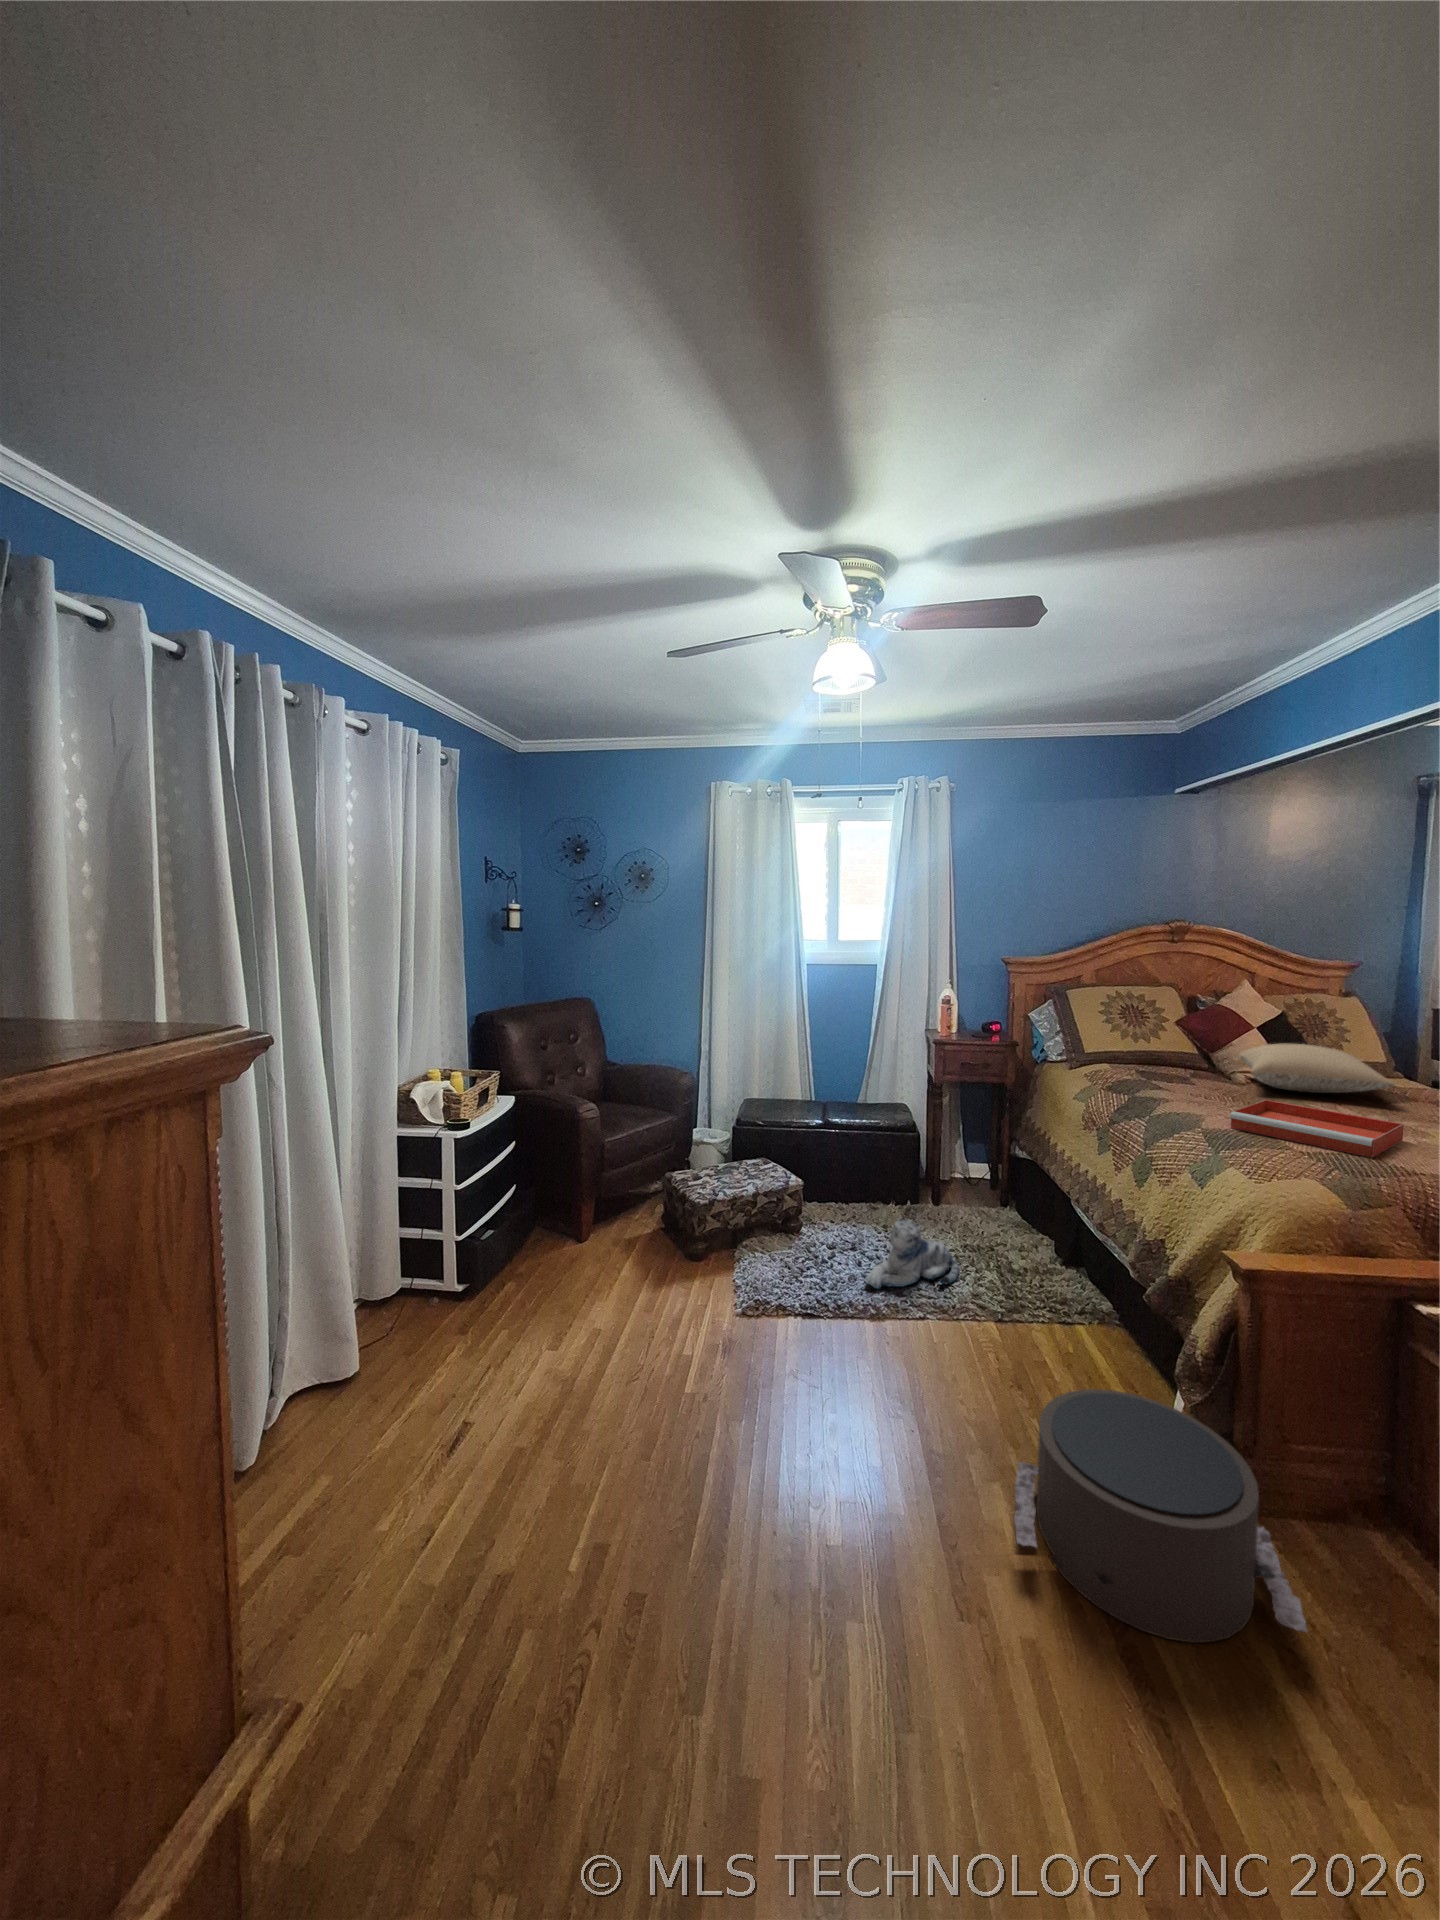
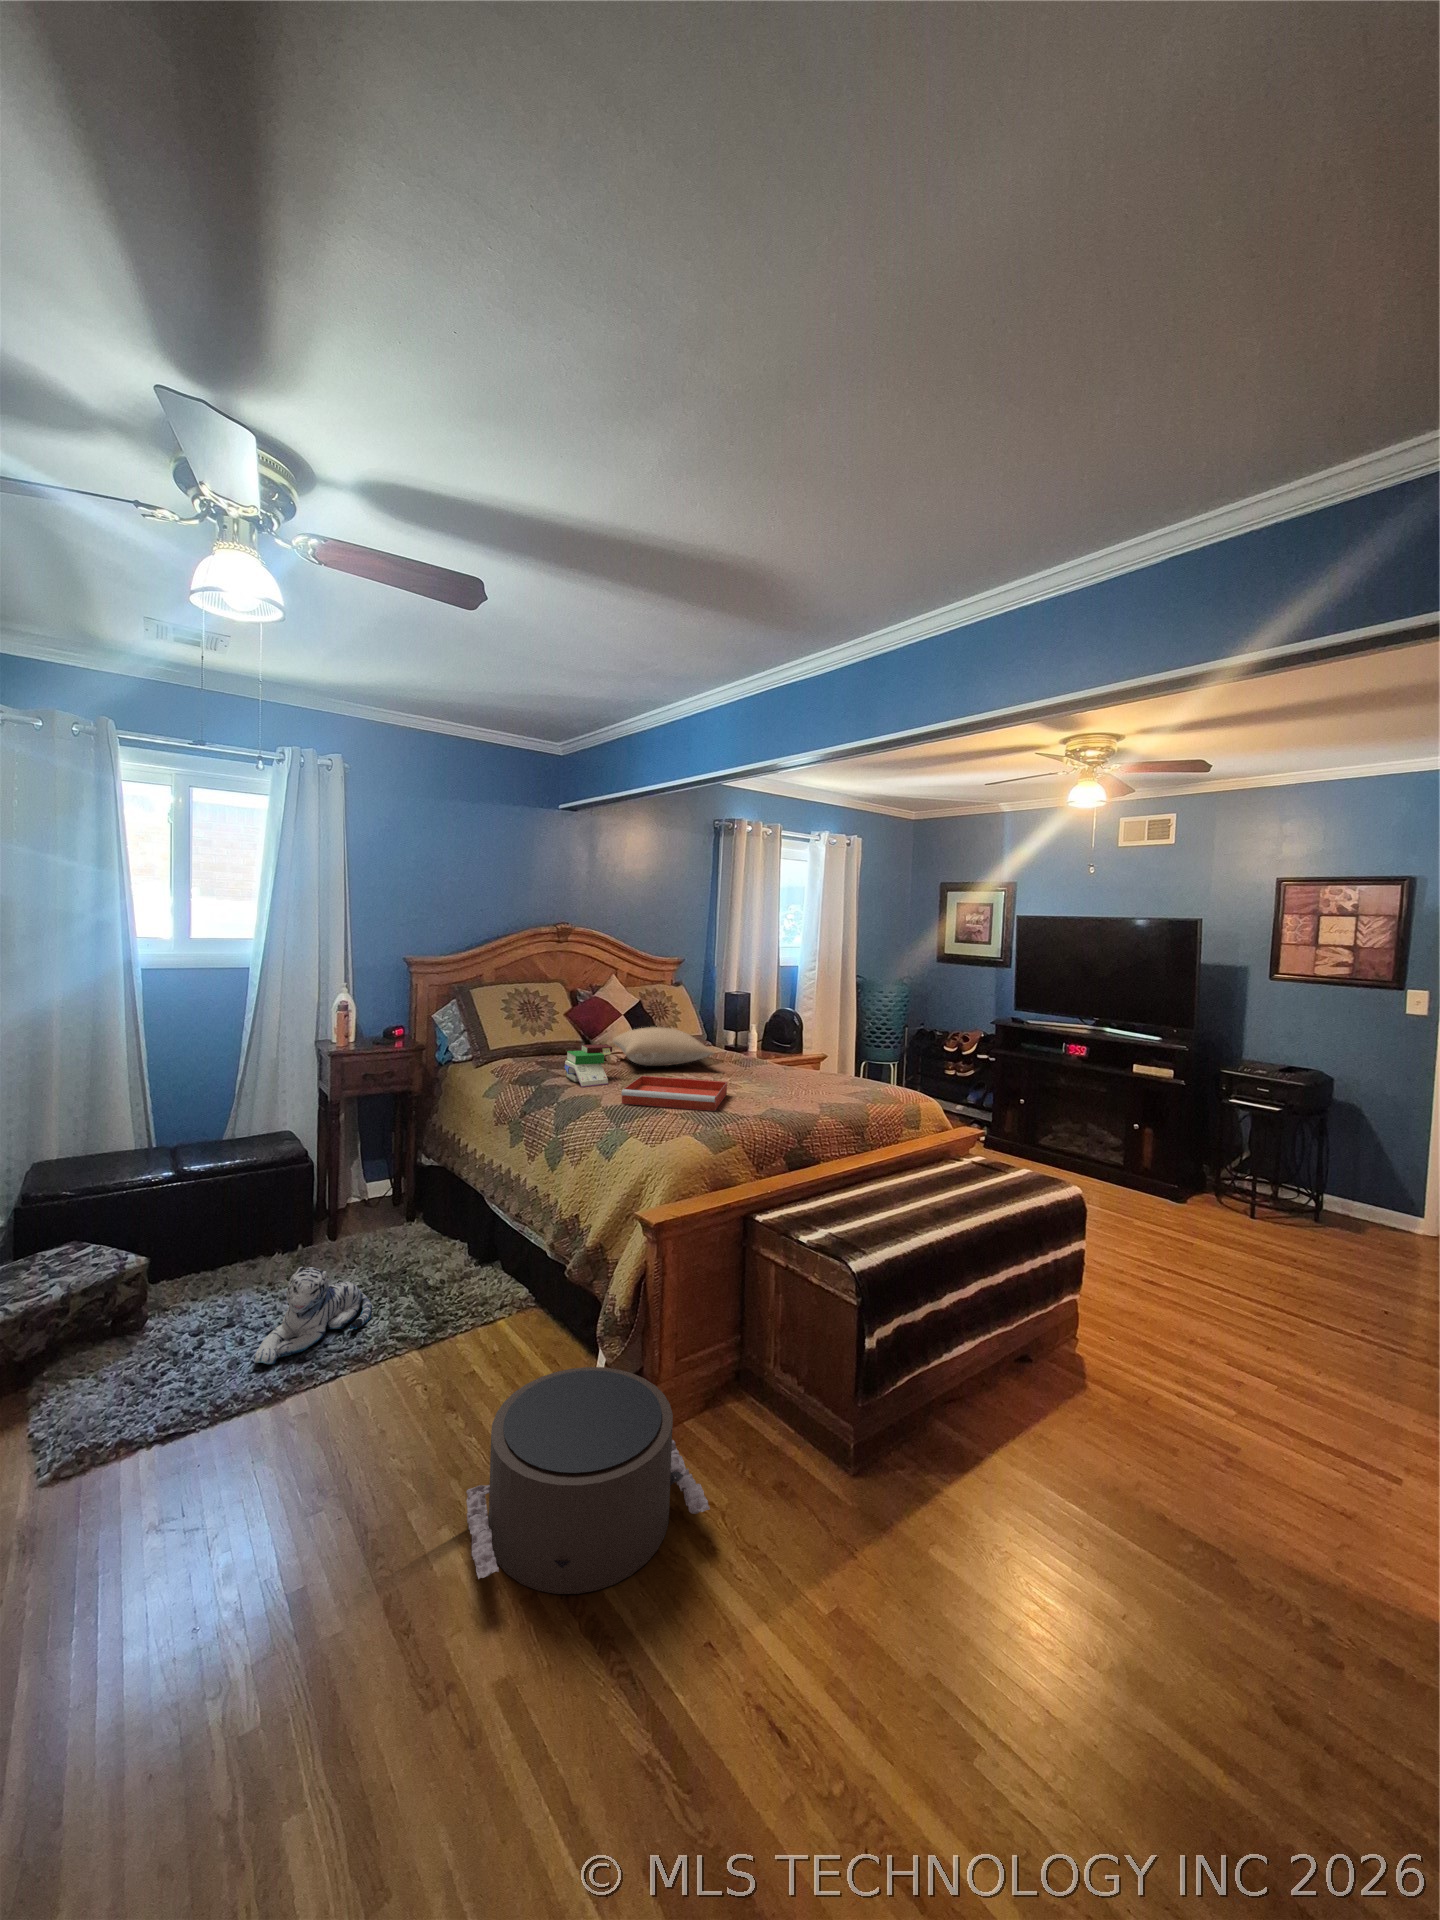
book: none [1166,1056,1229,1104] -> present [565,1044,612,1087]

